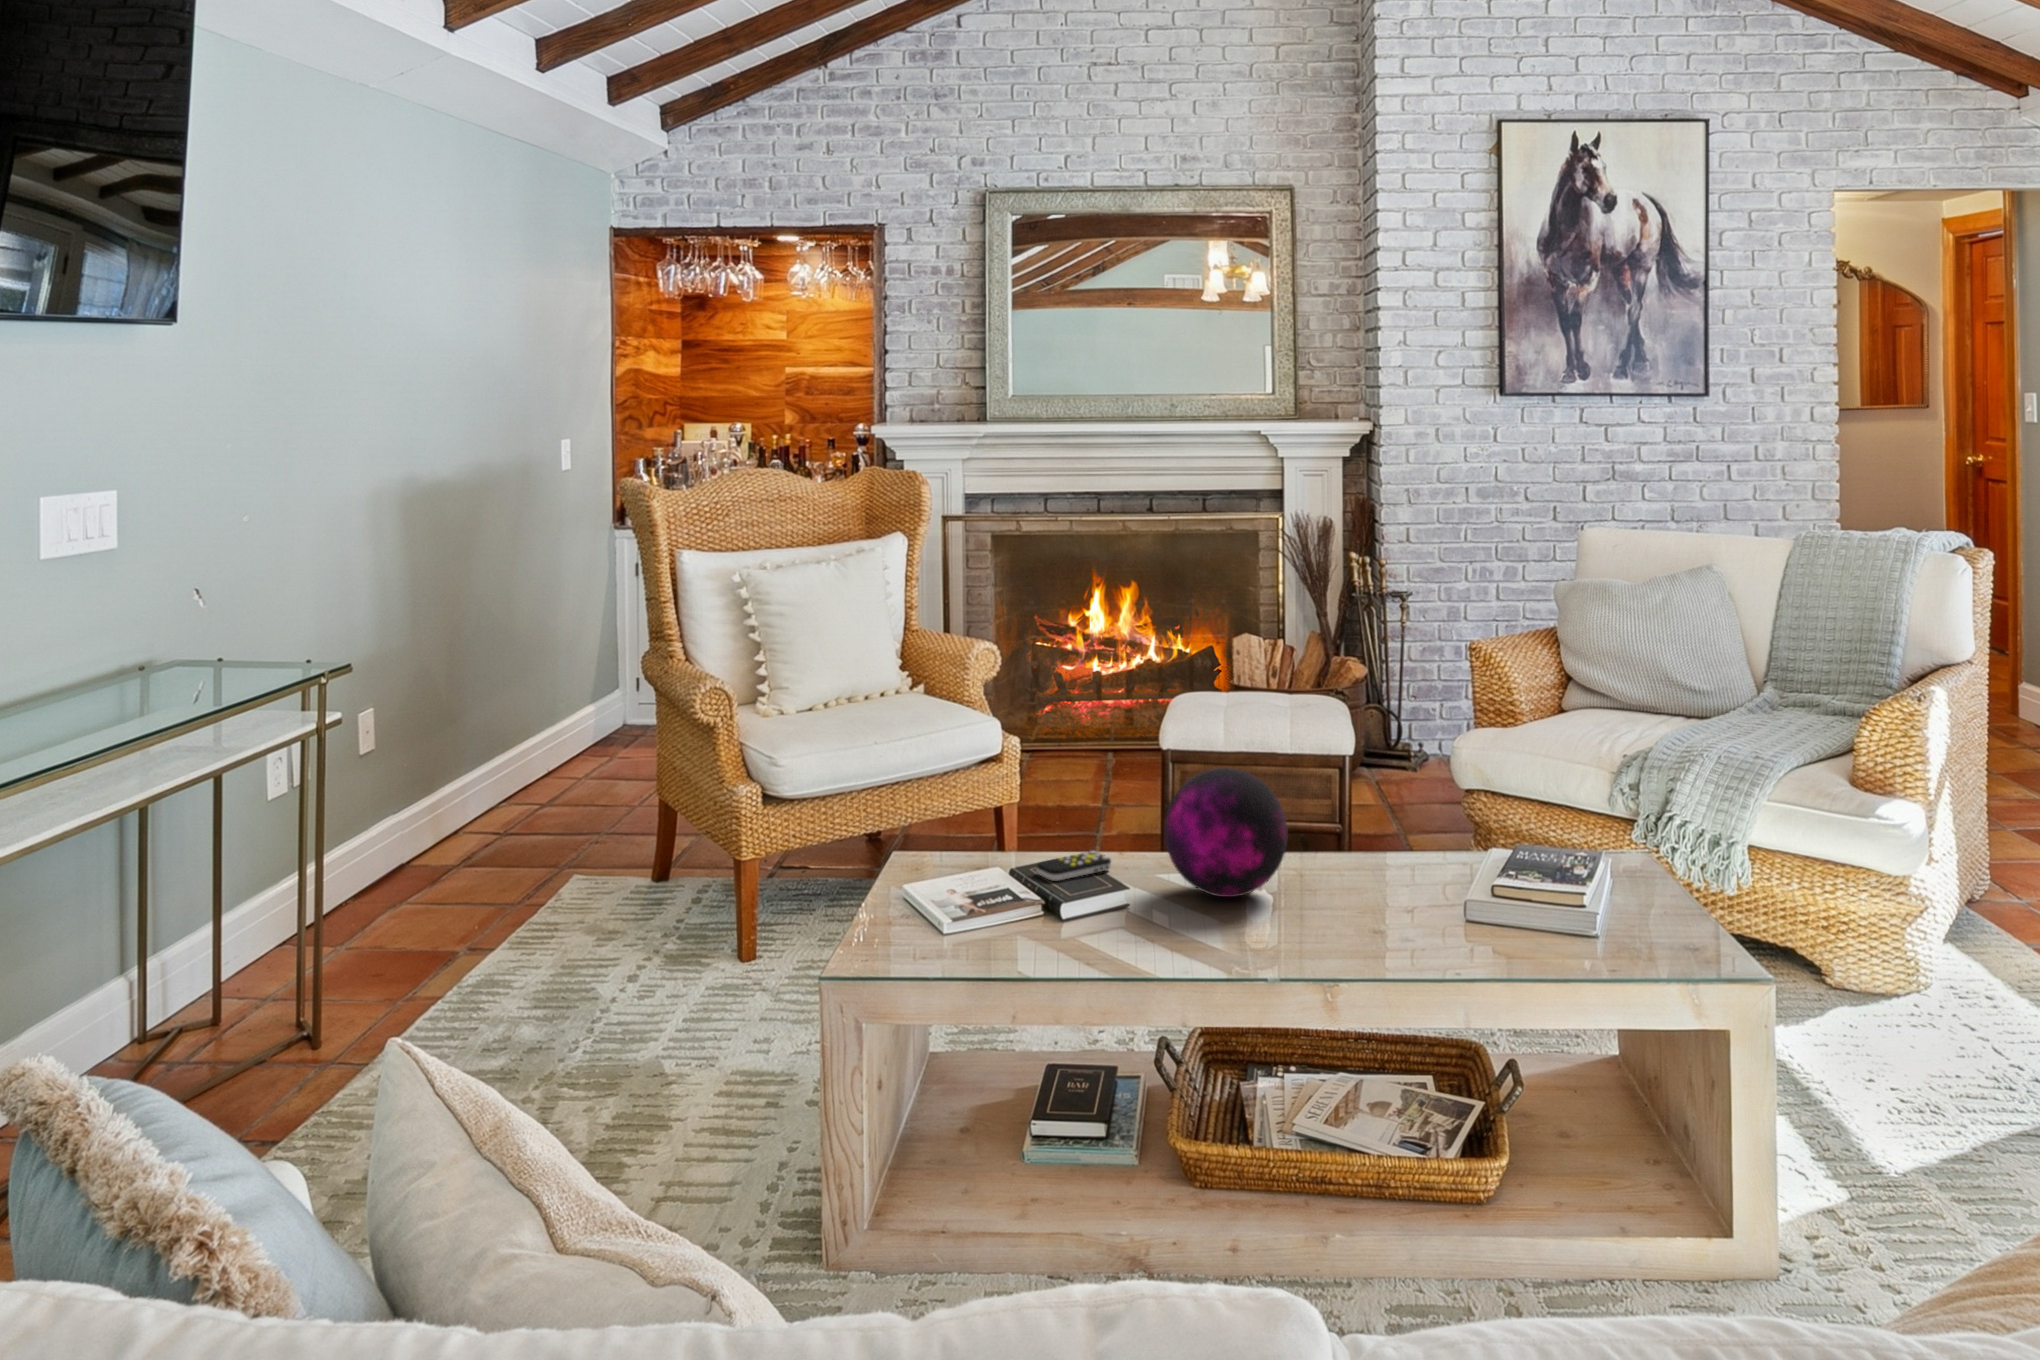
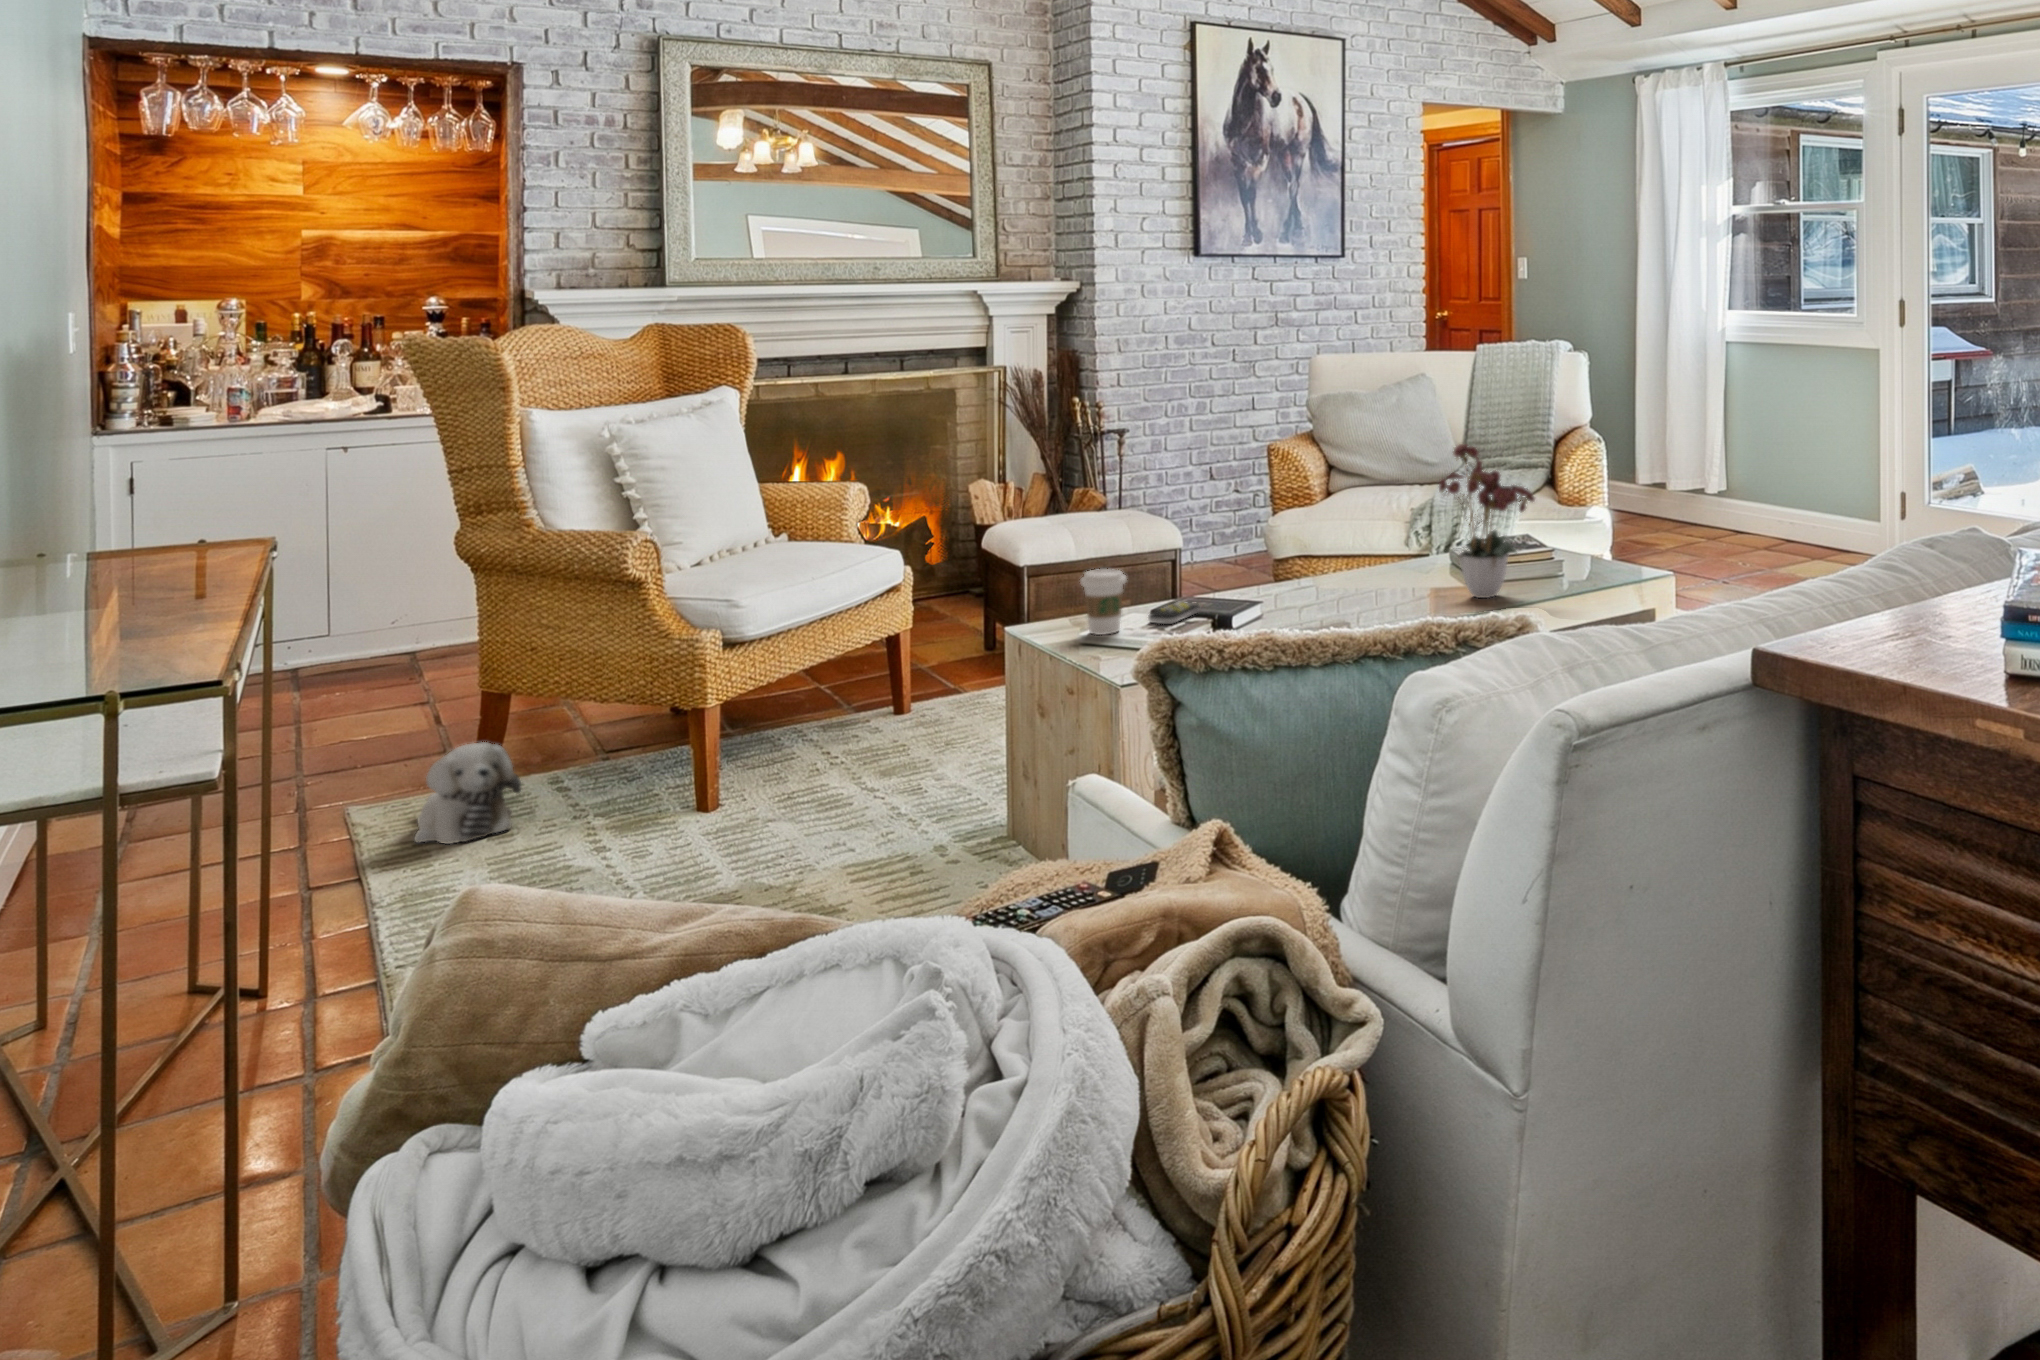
flower arrangement: none [1391,693,1536,937] -> present [1439,444,1535,598]
decorative orb: present [1164,768,1288,897] -> none [1260,514,1355,608]
coffee cup: none [950,798,1002,880] -> present [1081,569,1127,635]
plush toy: none [547,850,630,941] -> present [415,742,521,844]

